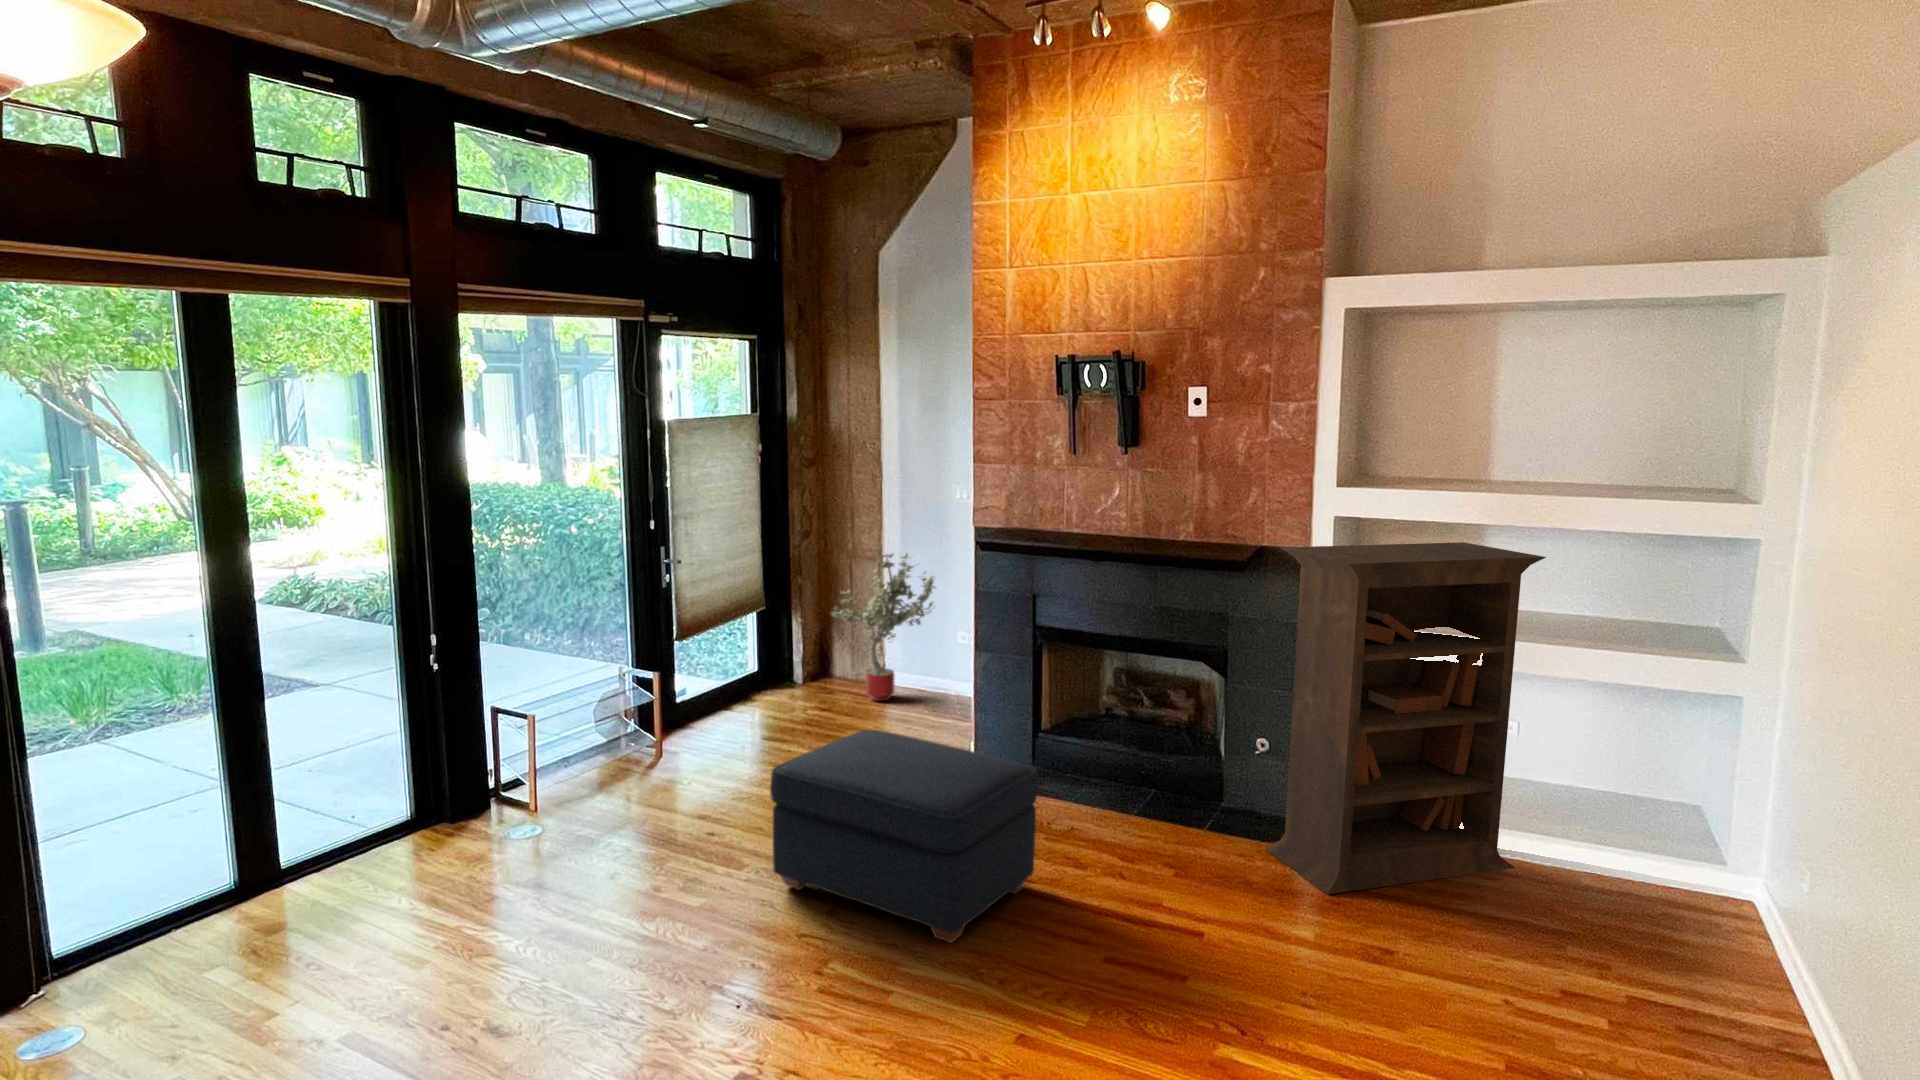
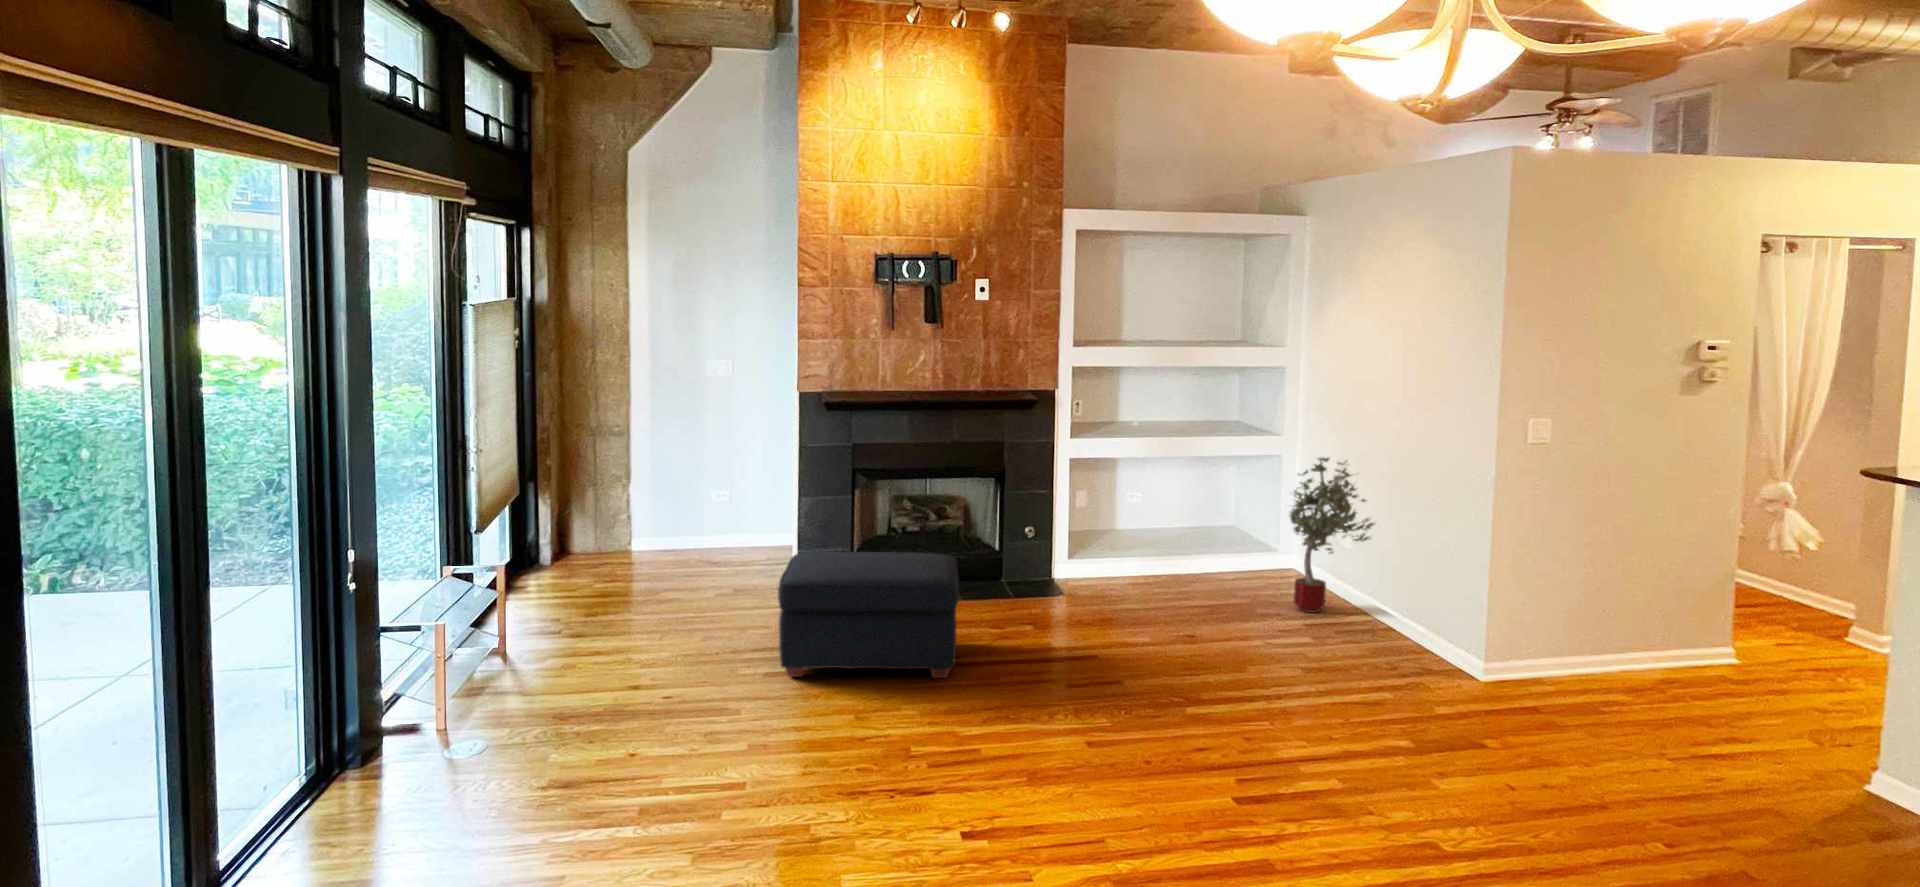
bookcase: present [1265,542,1546,894] -> none [1055,382,1199,612]
potted tree: present [832,554,935,701] -> present [1289,458,1375,613]

